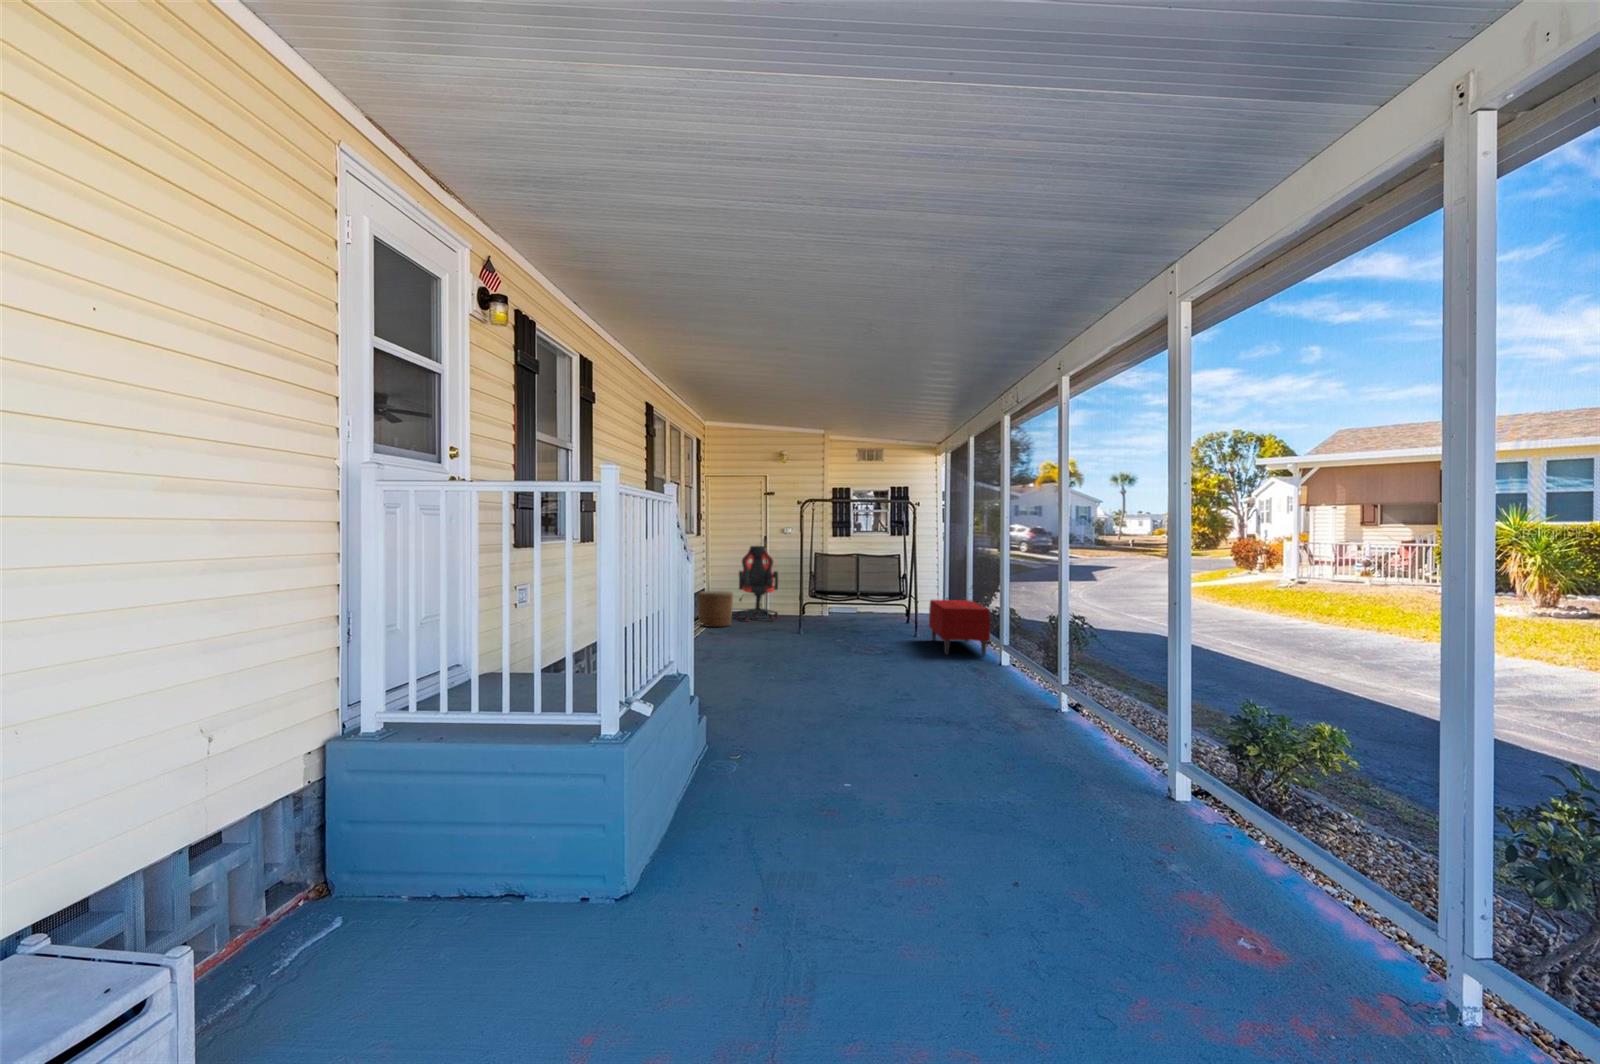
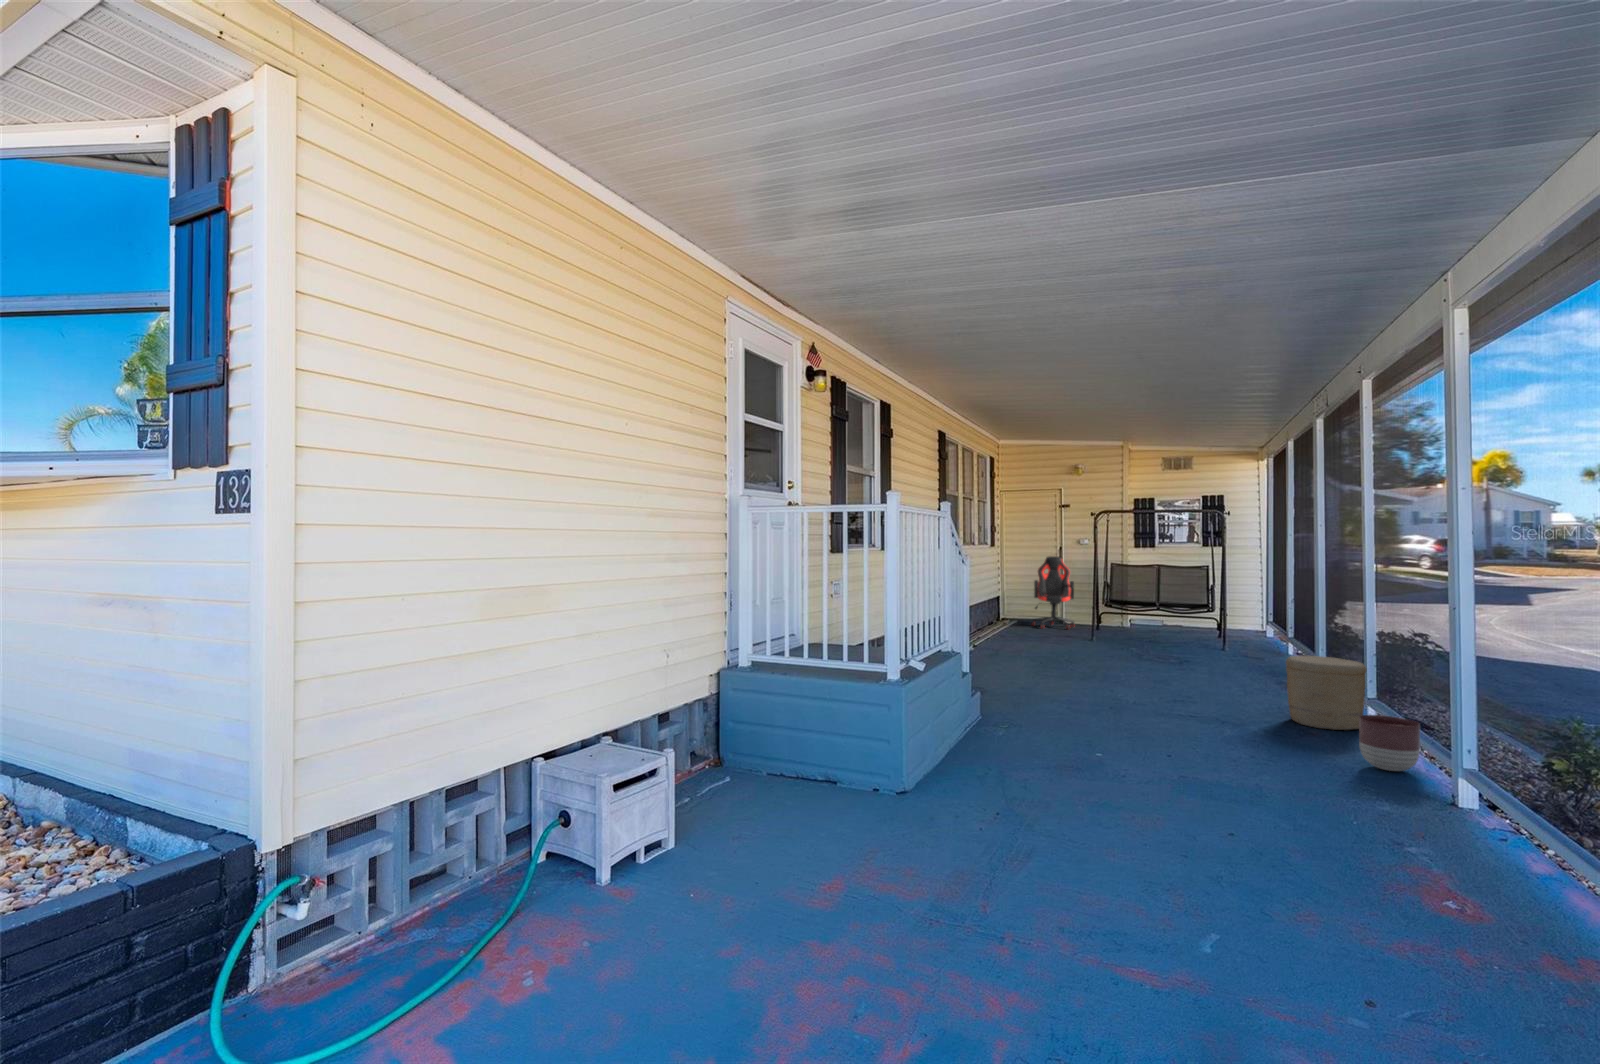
woven basket: present [698,591,733,627] -> present [1286,656,1366,730]
bench: present [929,600,990,655] -> none [1235,612,1301,671]
planter: none [1090,709,1142,766] -> present [1359,715,1420,771]

